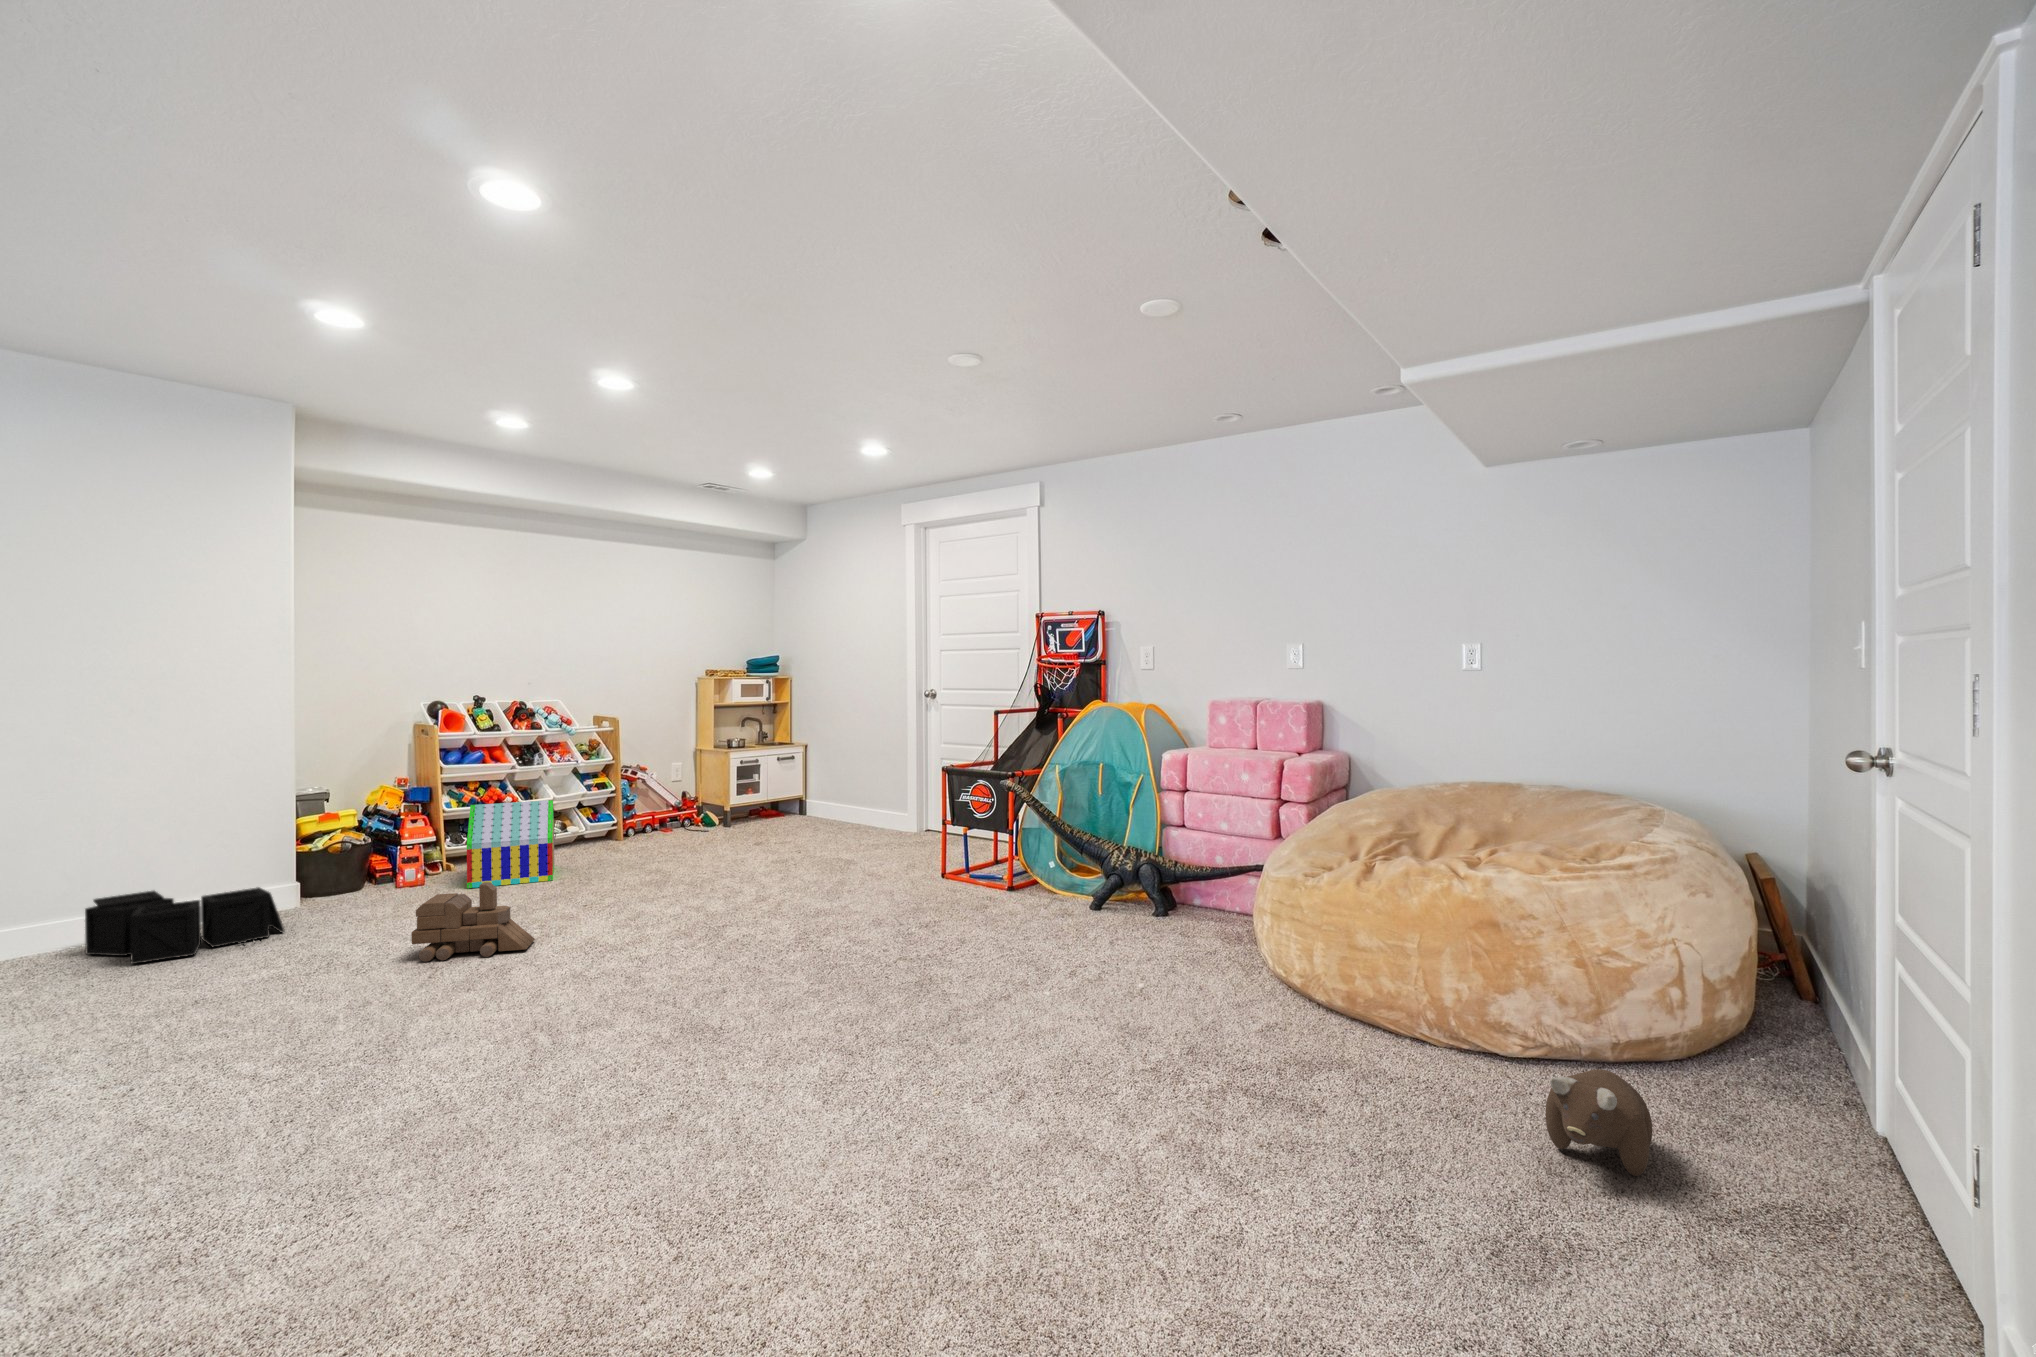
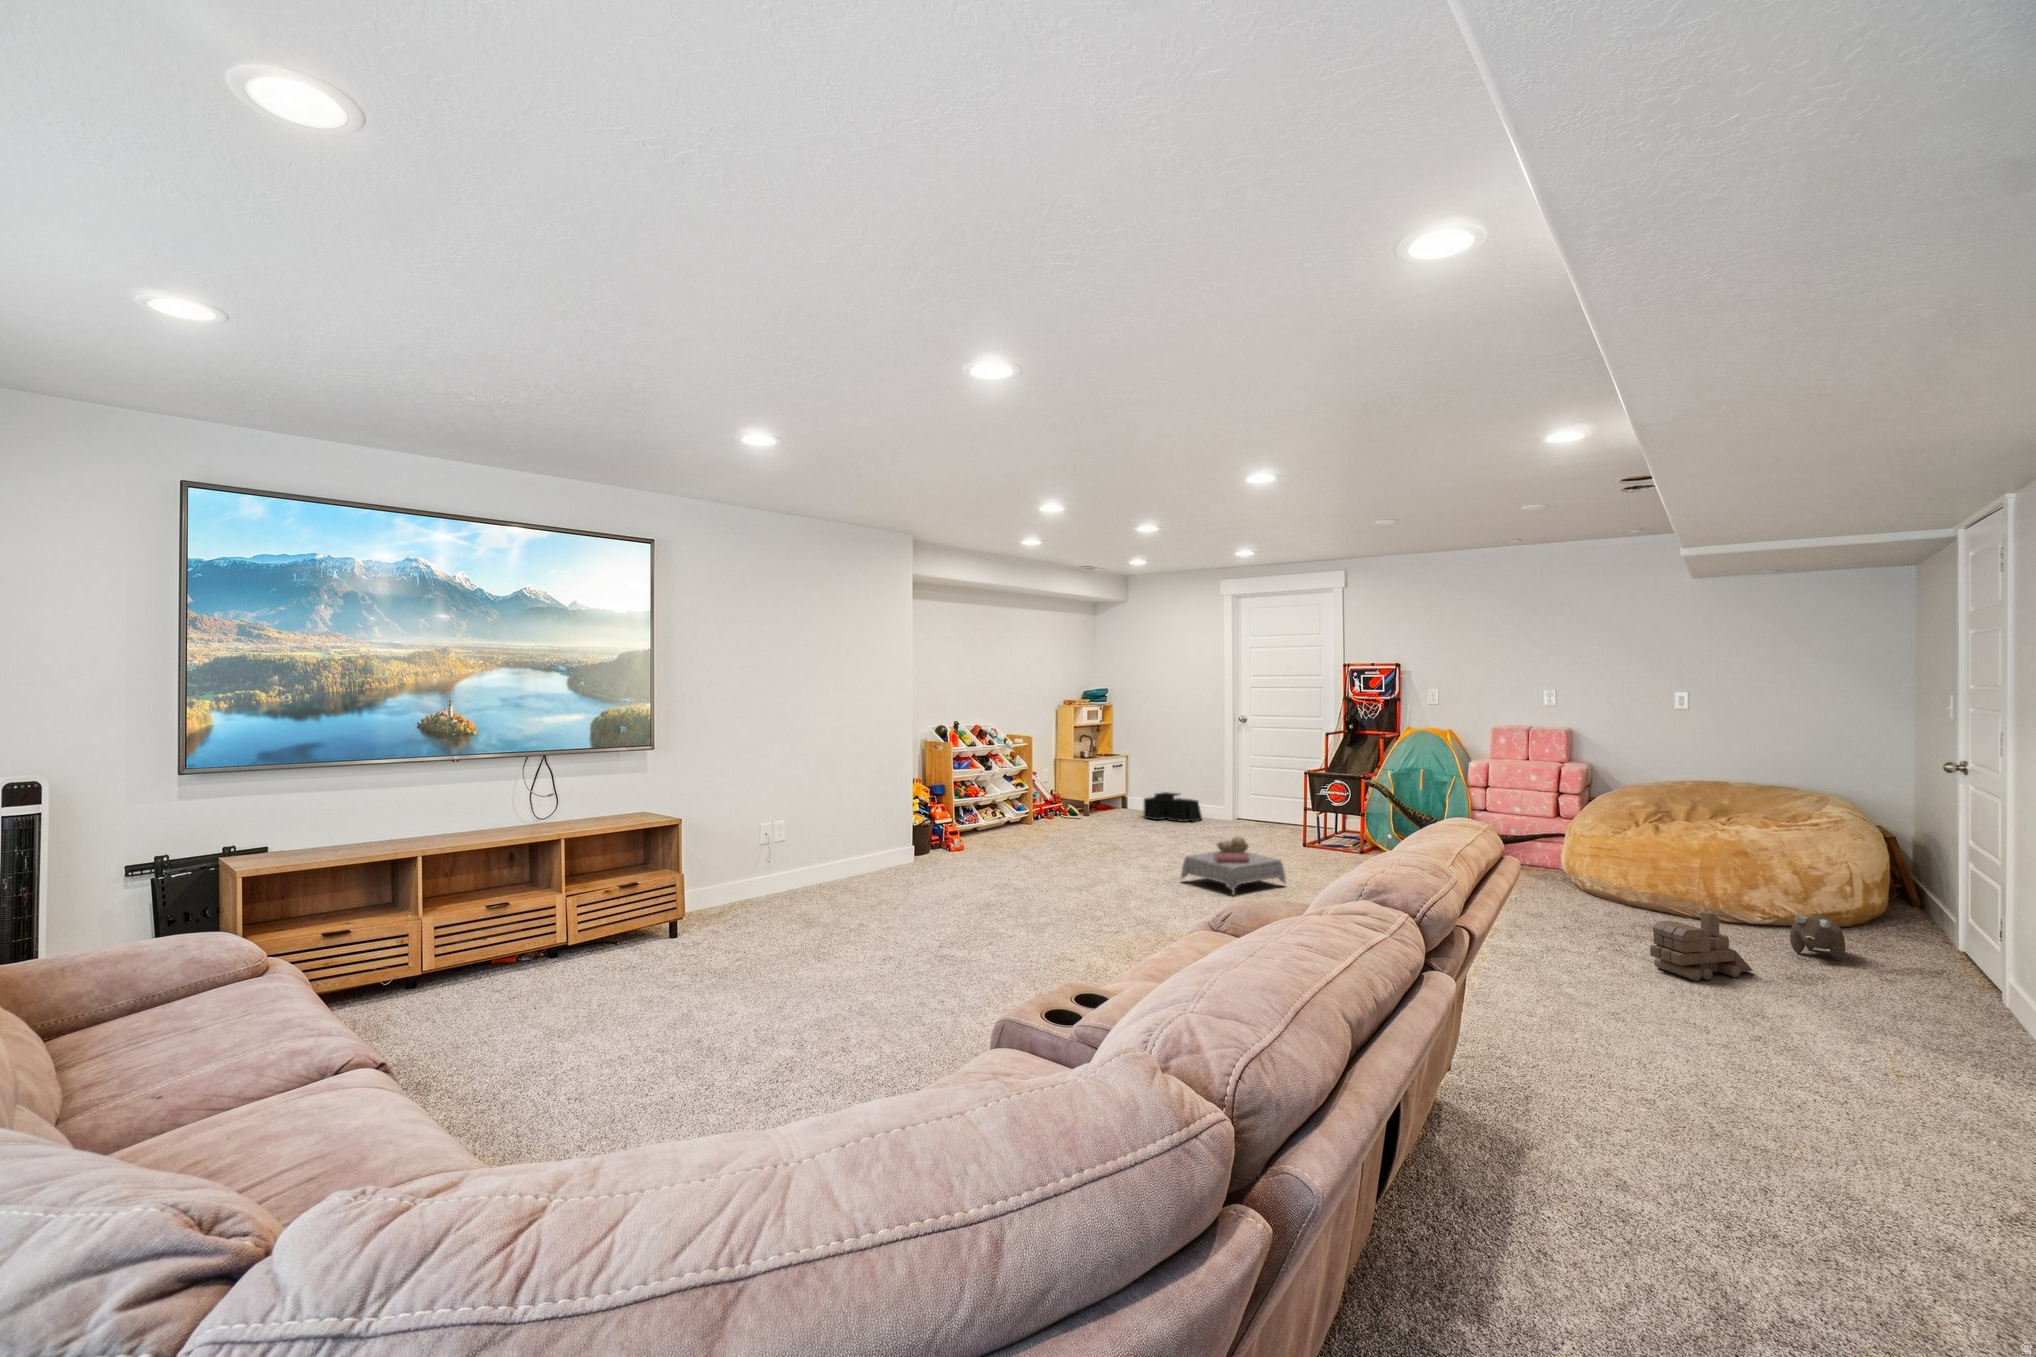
toy house: present [467,800,554,888] -> none [976,794,1039,851]
ottoman: none [636,874,796,986] -> present [1181,836,1286,895]
toy train: present [411,882,535,962] -> present [1650,911,1753,981]
storage bin: present [85,887,284,964] -> present [1144,792,1202,822]

